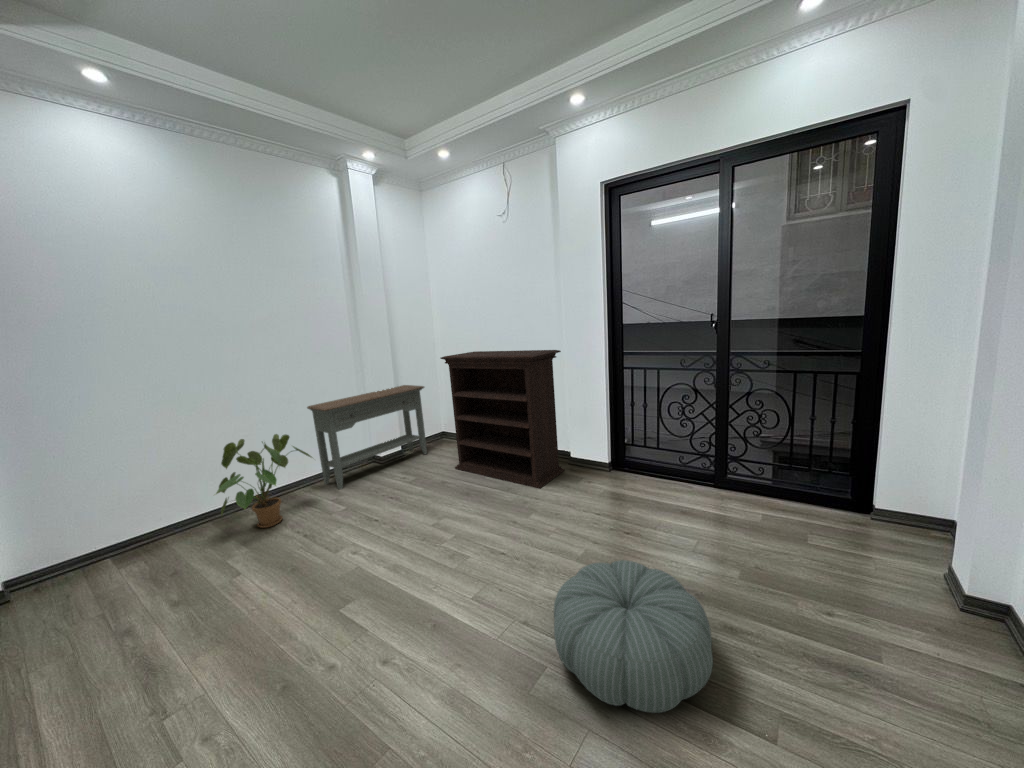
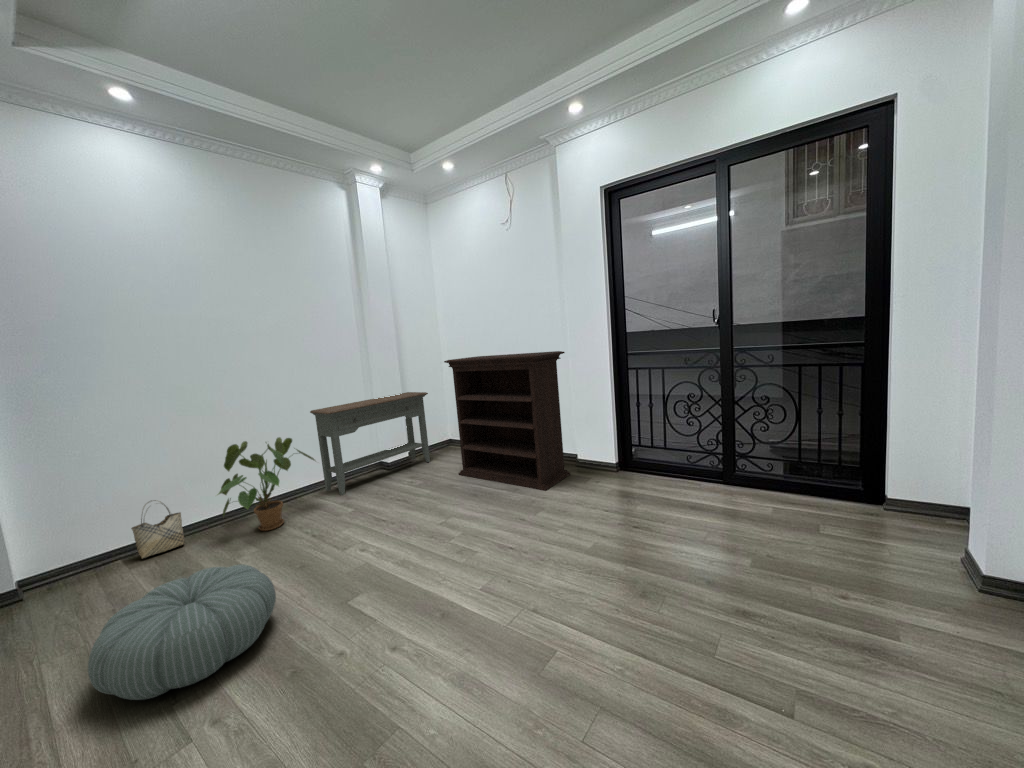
woven basket: none [130,499,185,557] -> present [131,502,185,558]
pouf: present [554,560,713,713] -> present [88,564,276,700]

